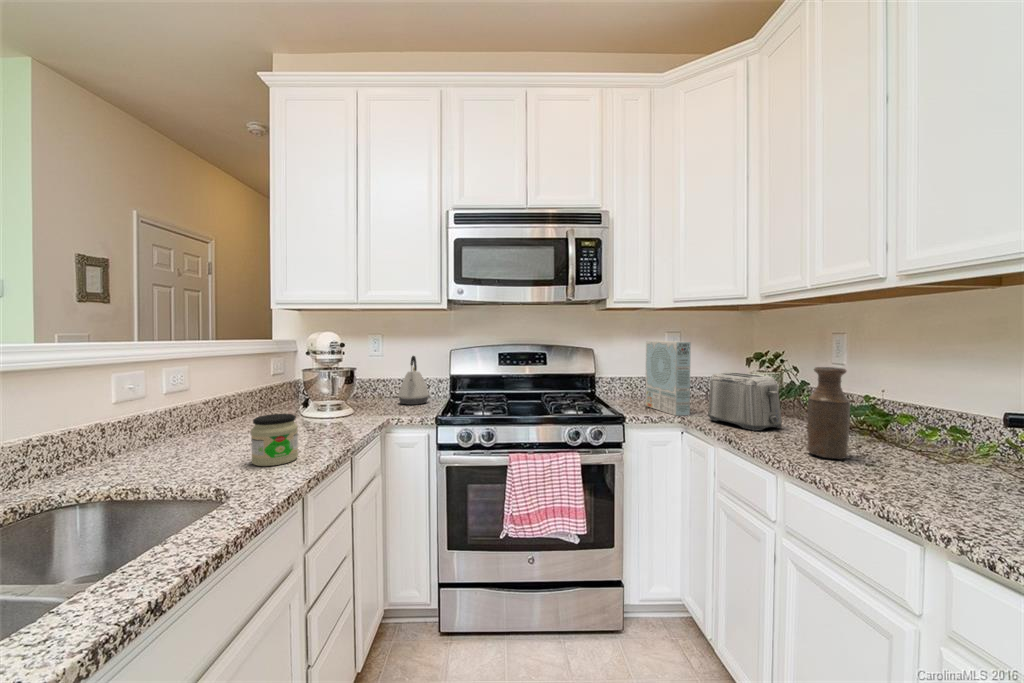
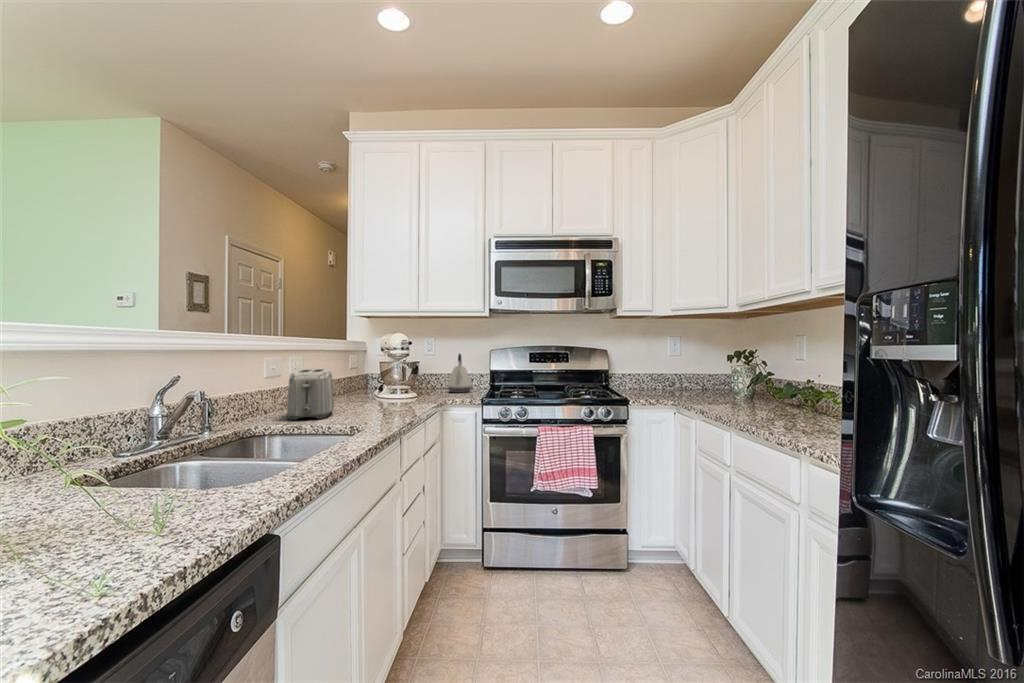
cereal box: present [645,341,691,416] -> none [648,342,683,401]
bottle: present [807,367,850,459] -> none [760,358,790,424]
toaster: present [708,372,782,431] -> present [287,369,334,420]
jar: present [251,414,298,466] -> none [366,388,395,422]

